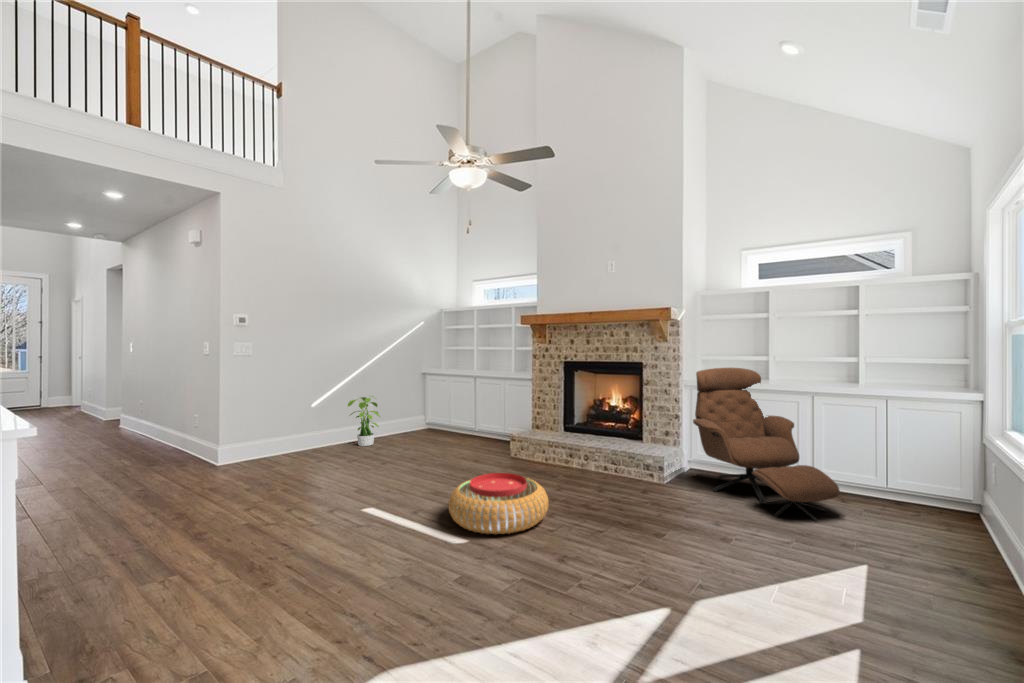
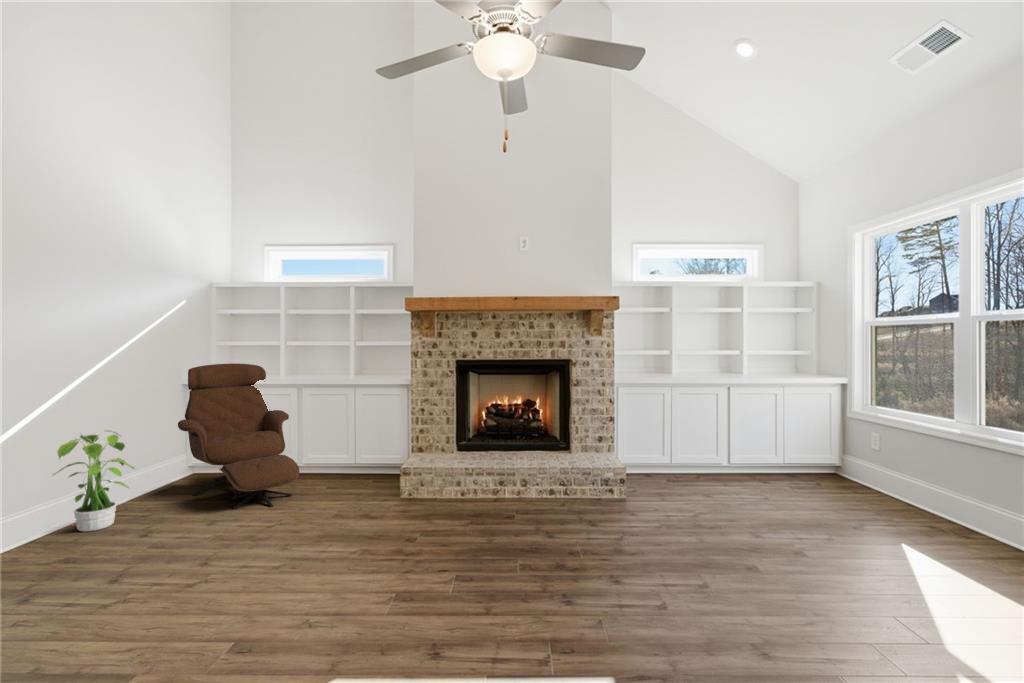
lounge chair: present [693,368,840,522] -> present [178,363,299,510]
pouf: present [449,473,548,534] -> none [476,524,631,634]

